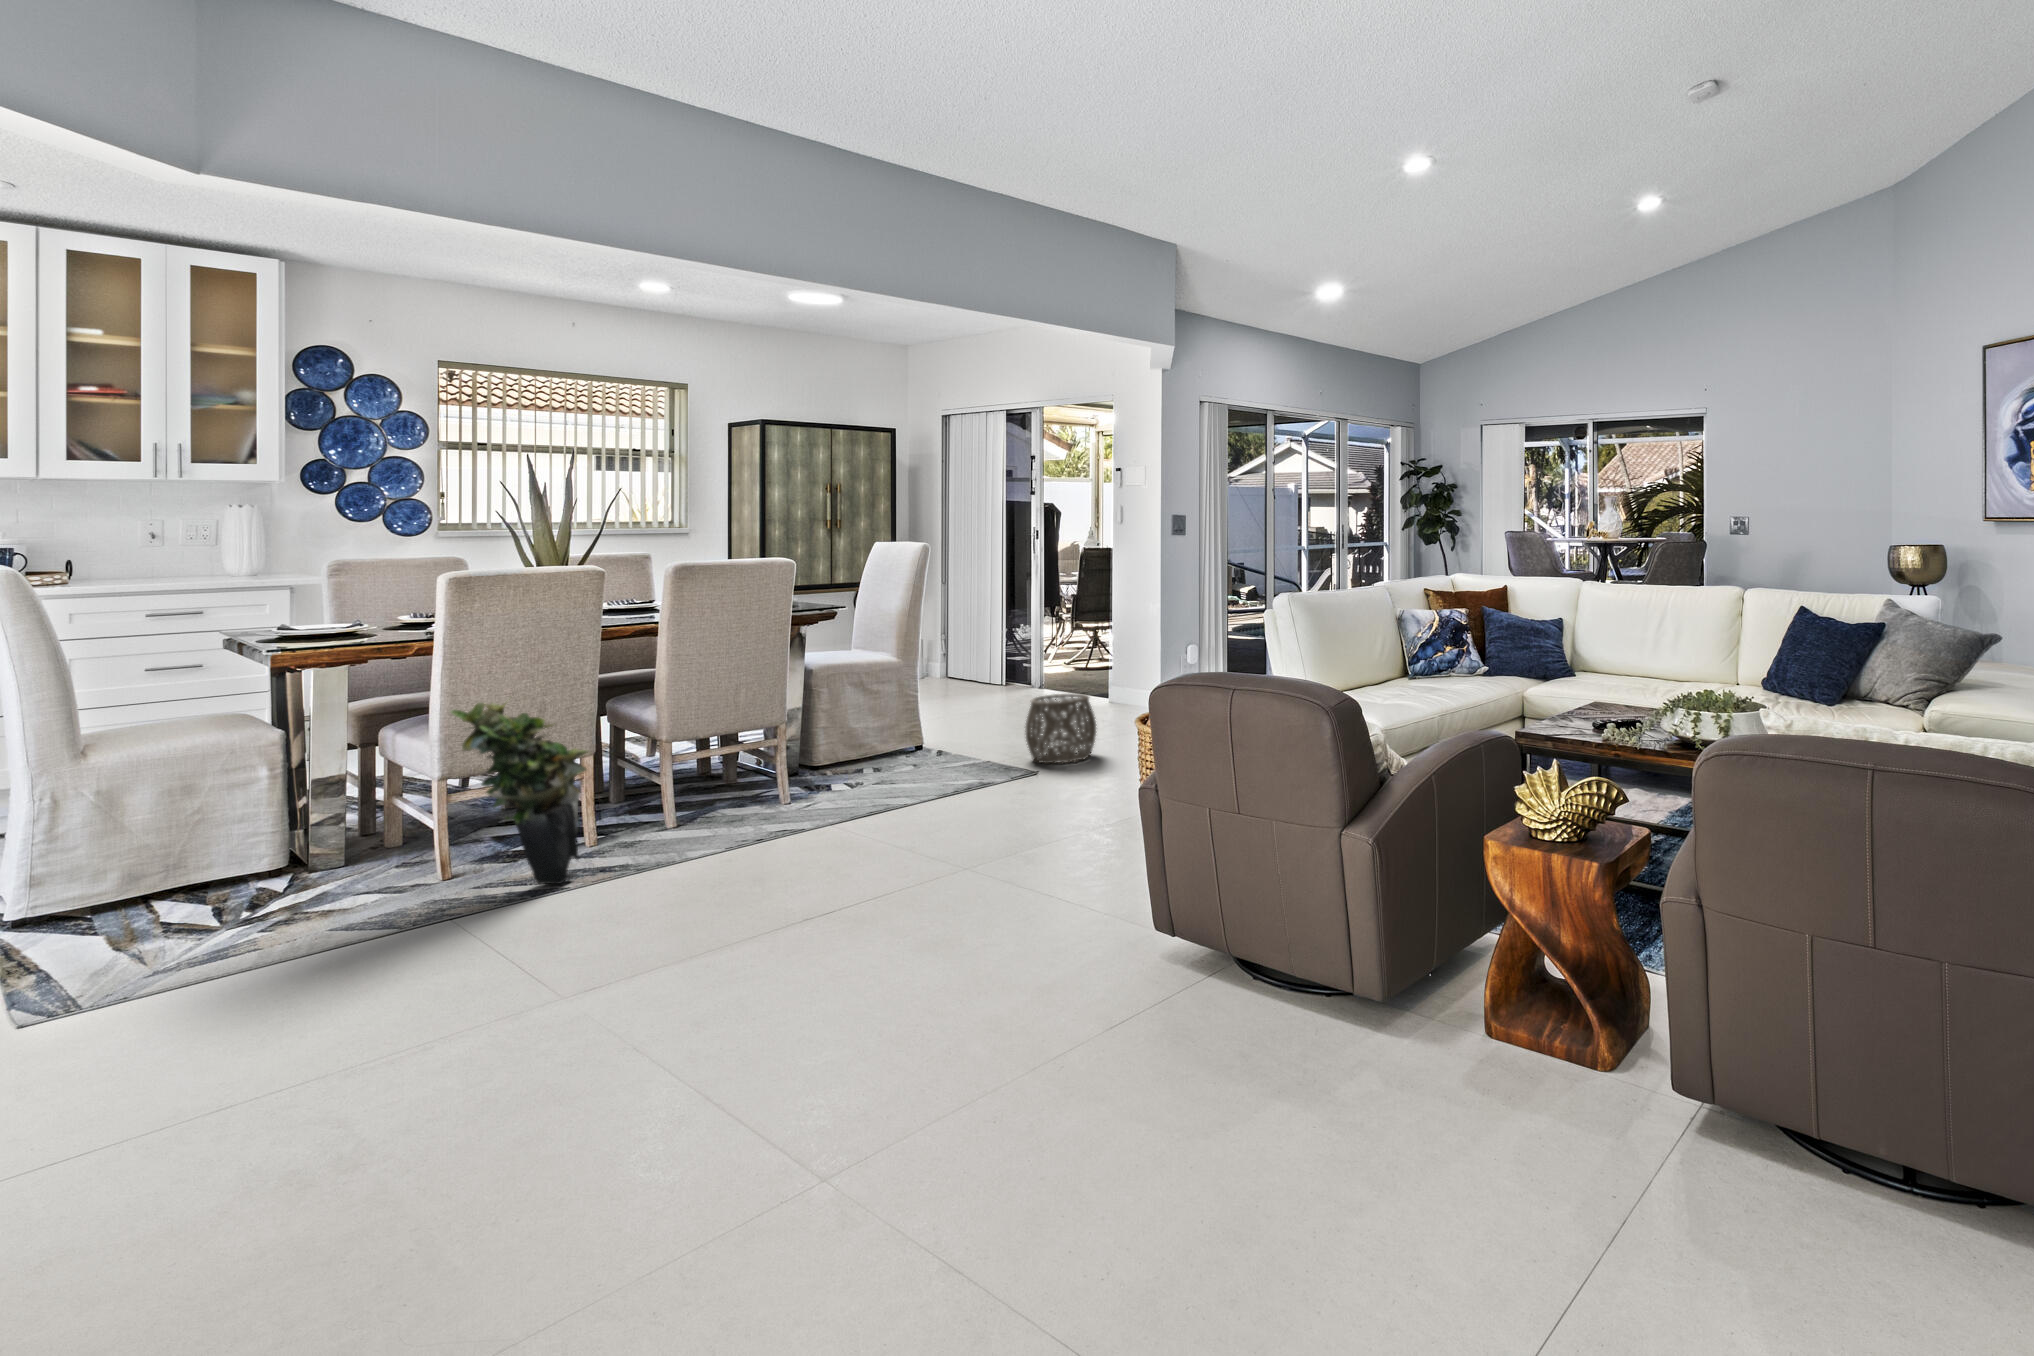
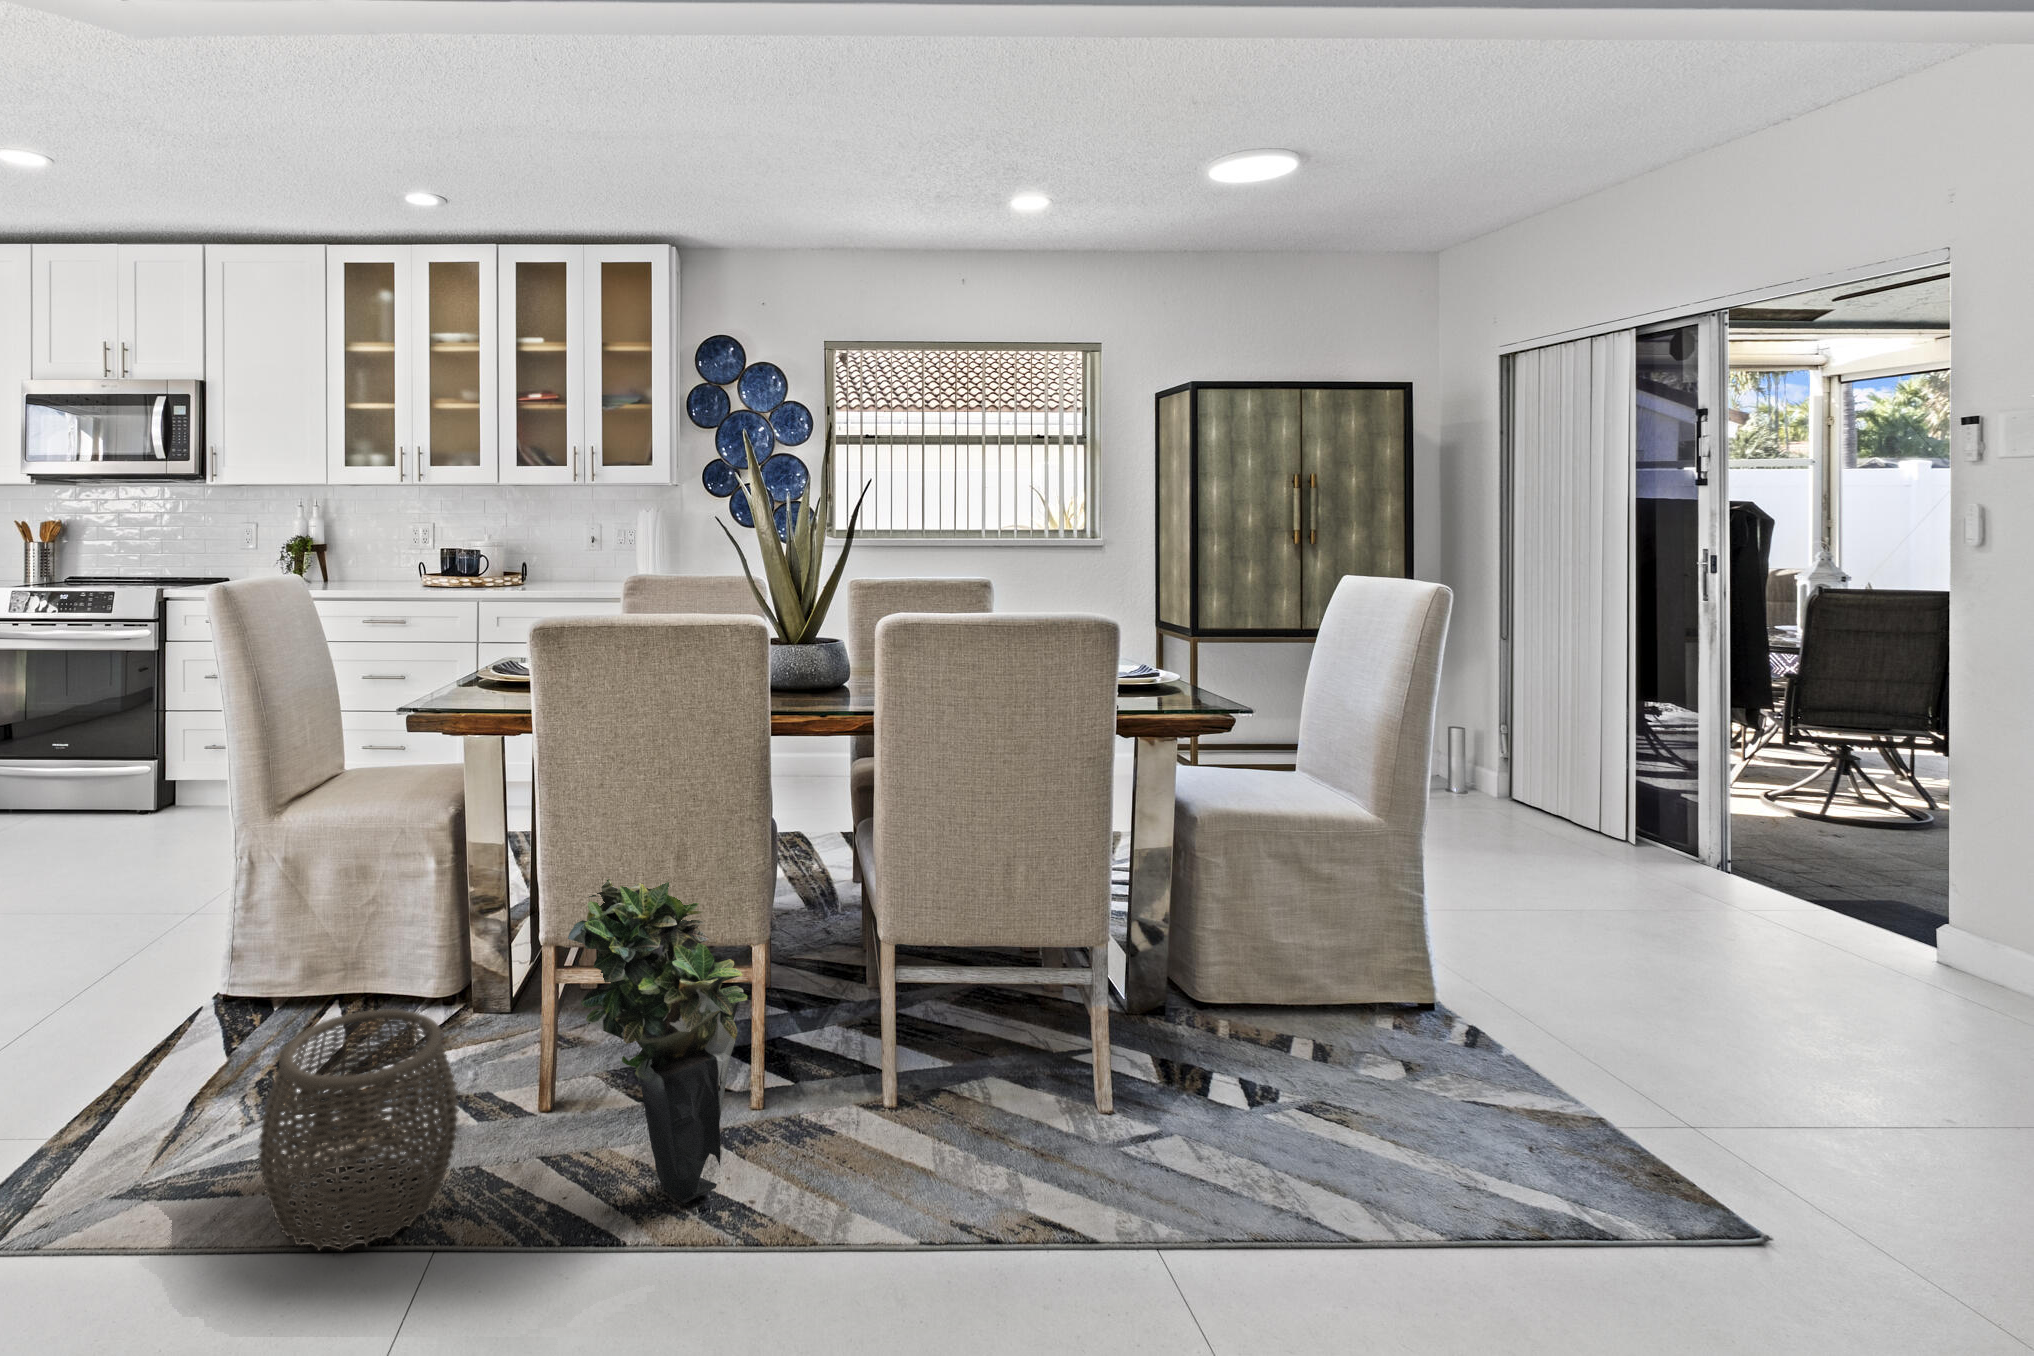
woven basket: present [1025,693,1096,764] -> present [258,1010,459,1251]

